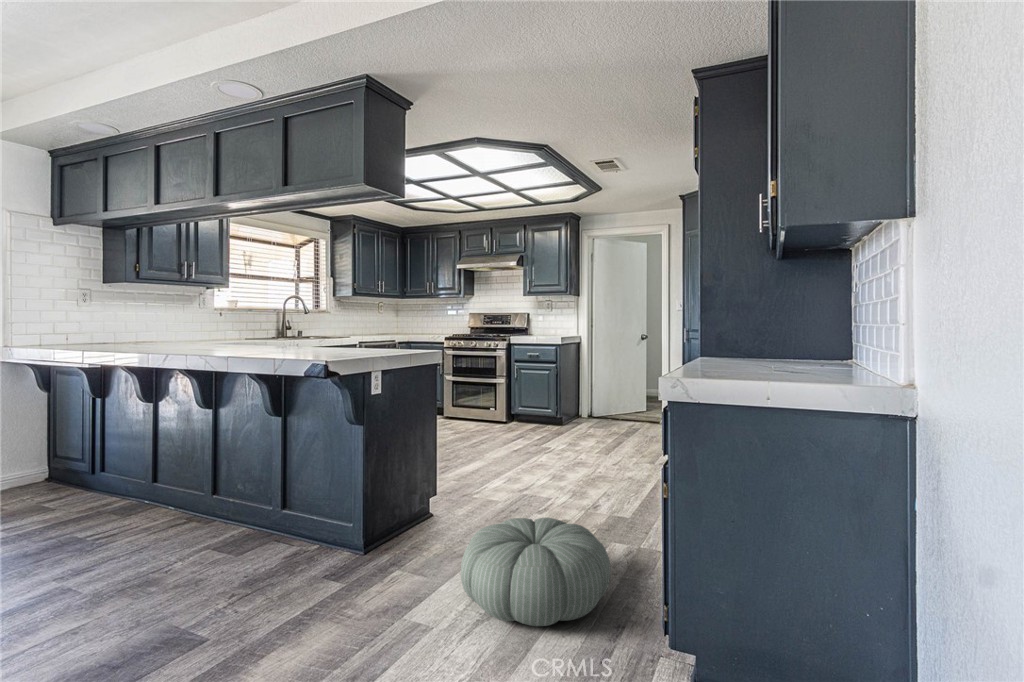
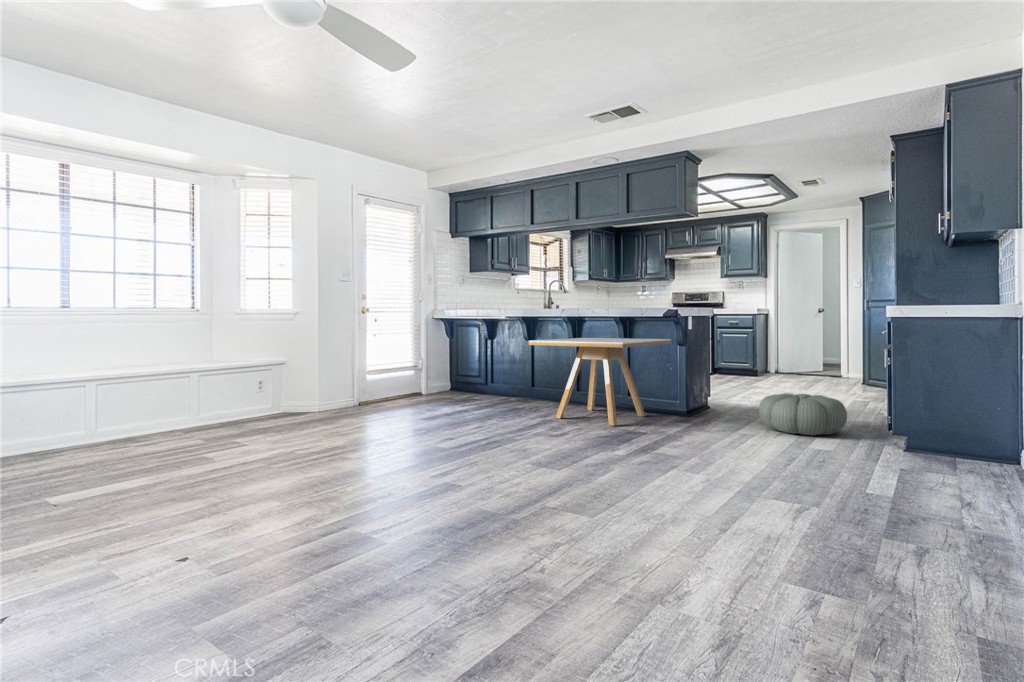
dining table: none [16,403,339,614] -> present [529,338,671,426]

